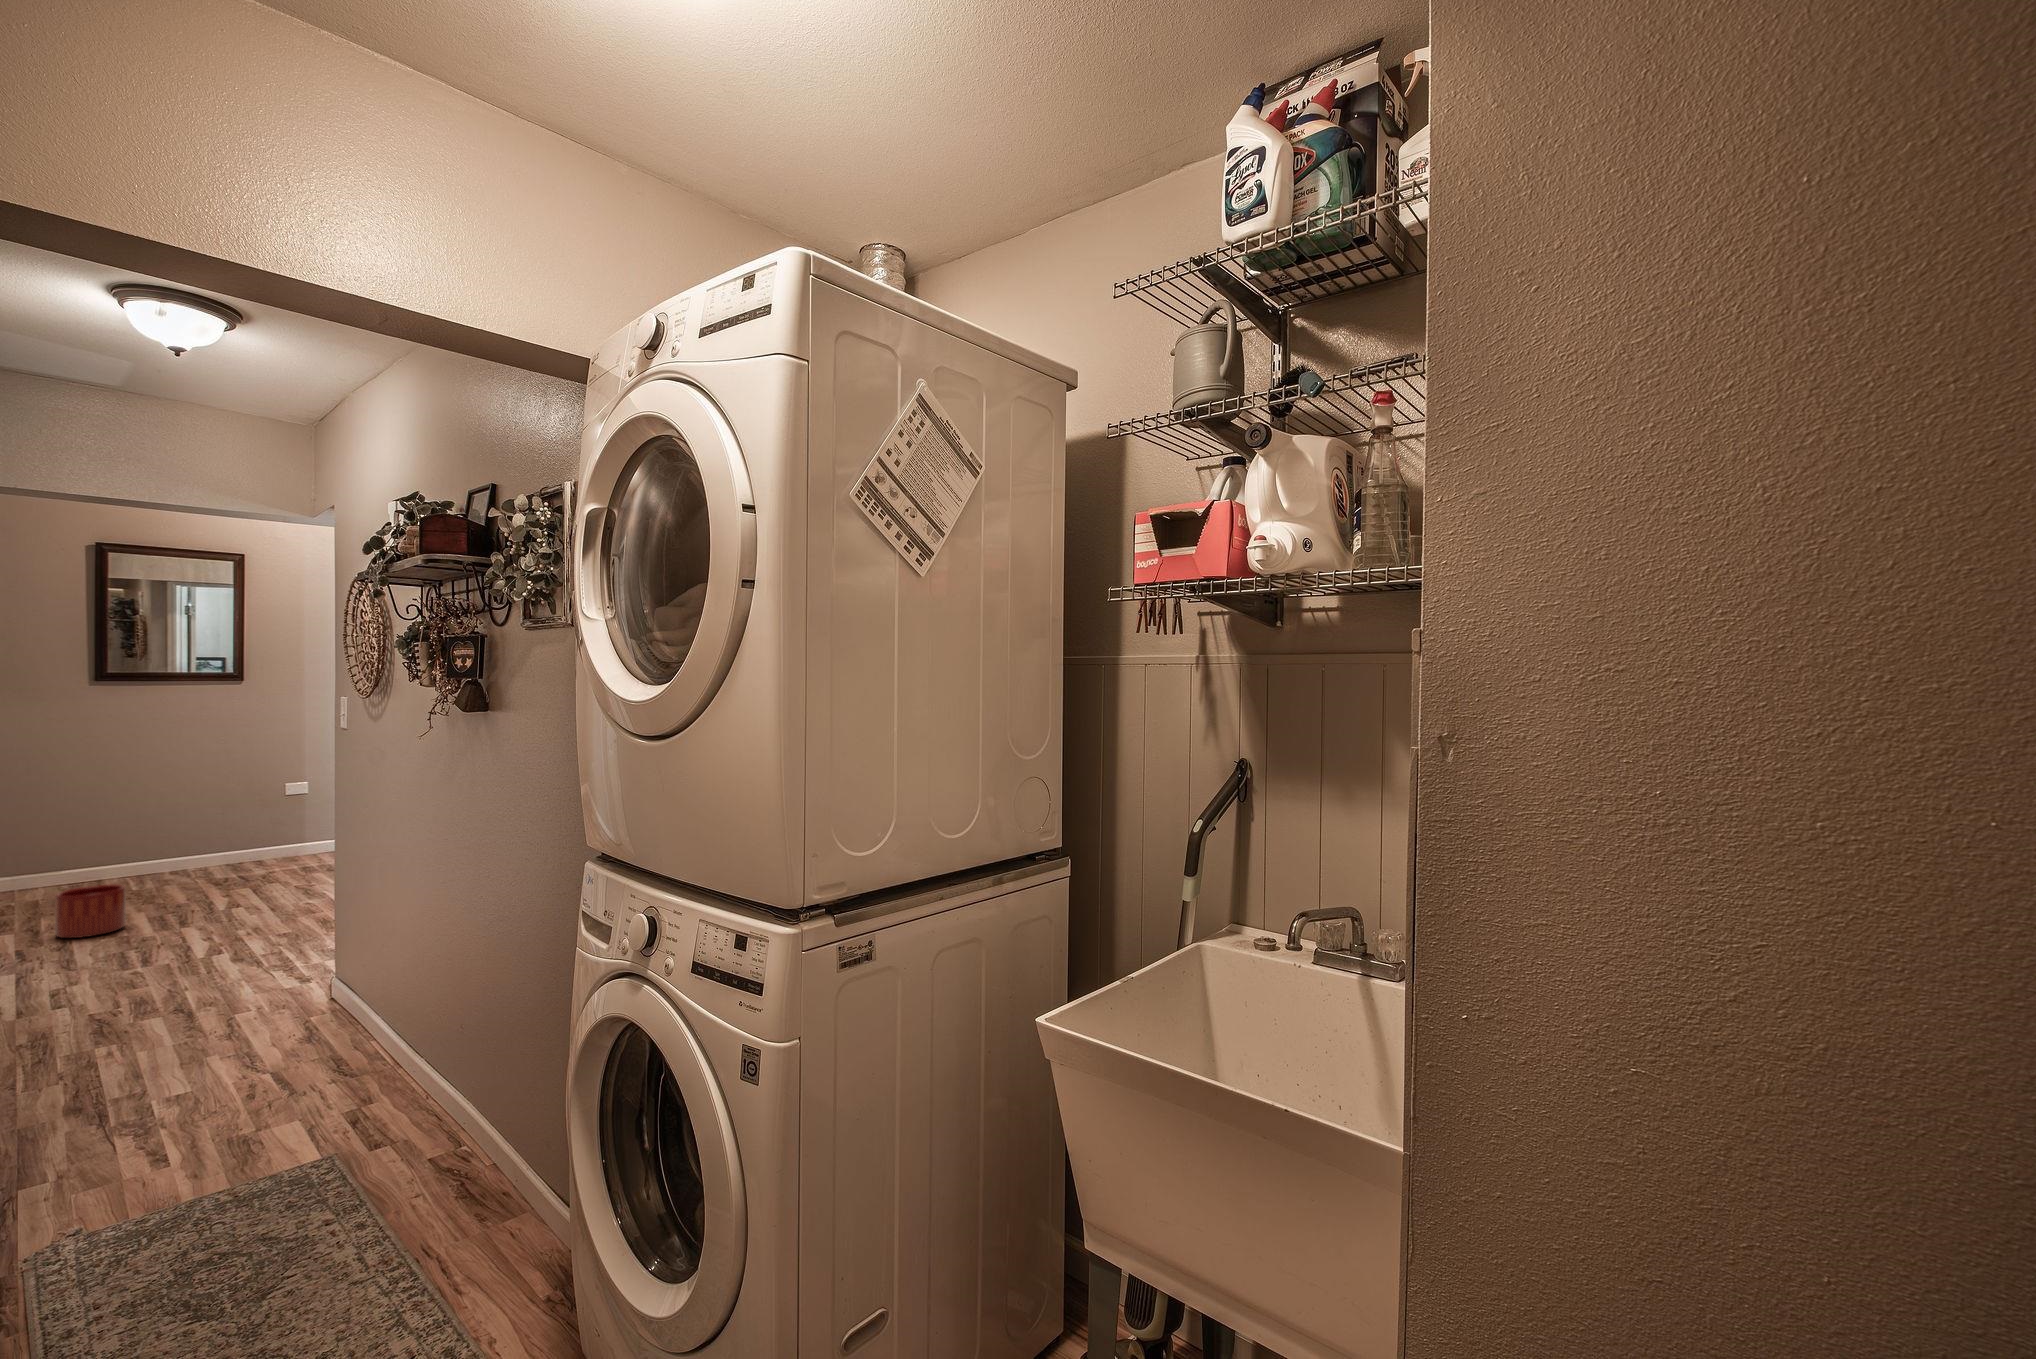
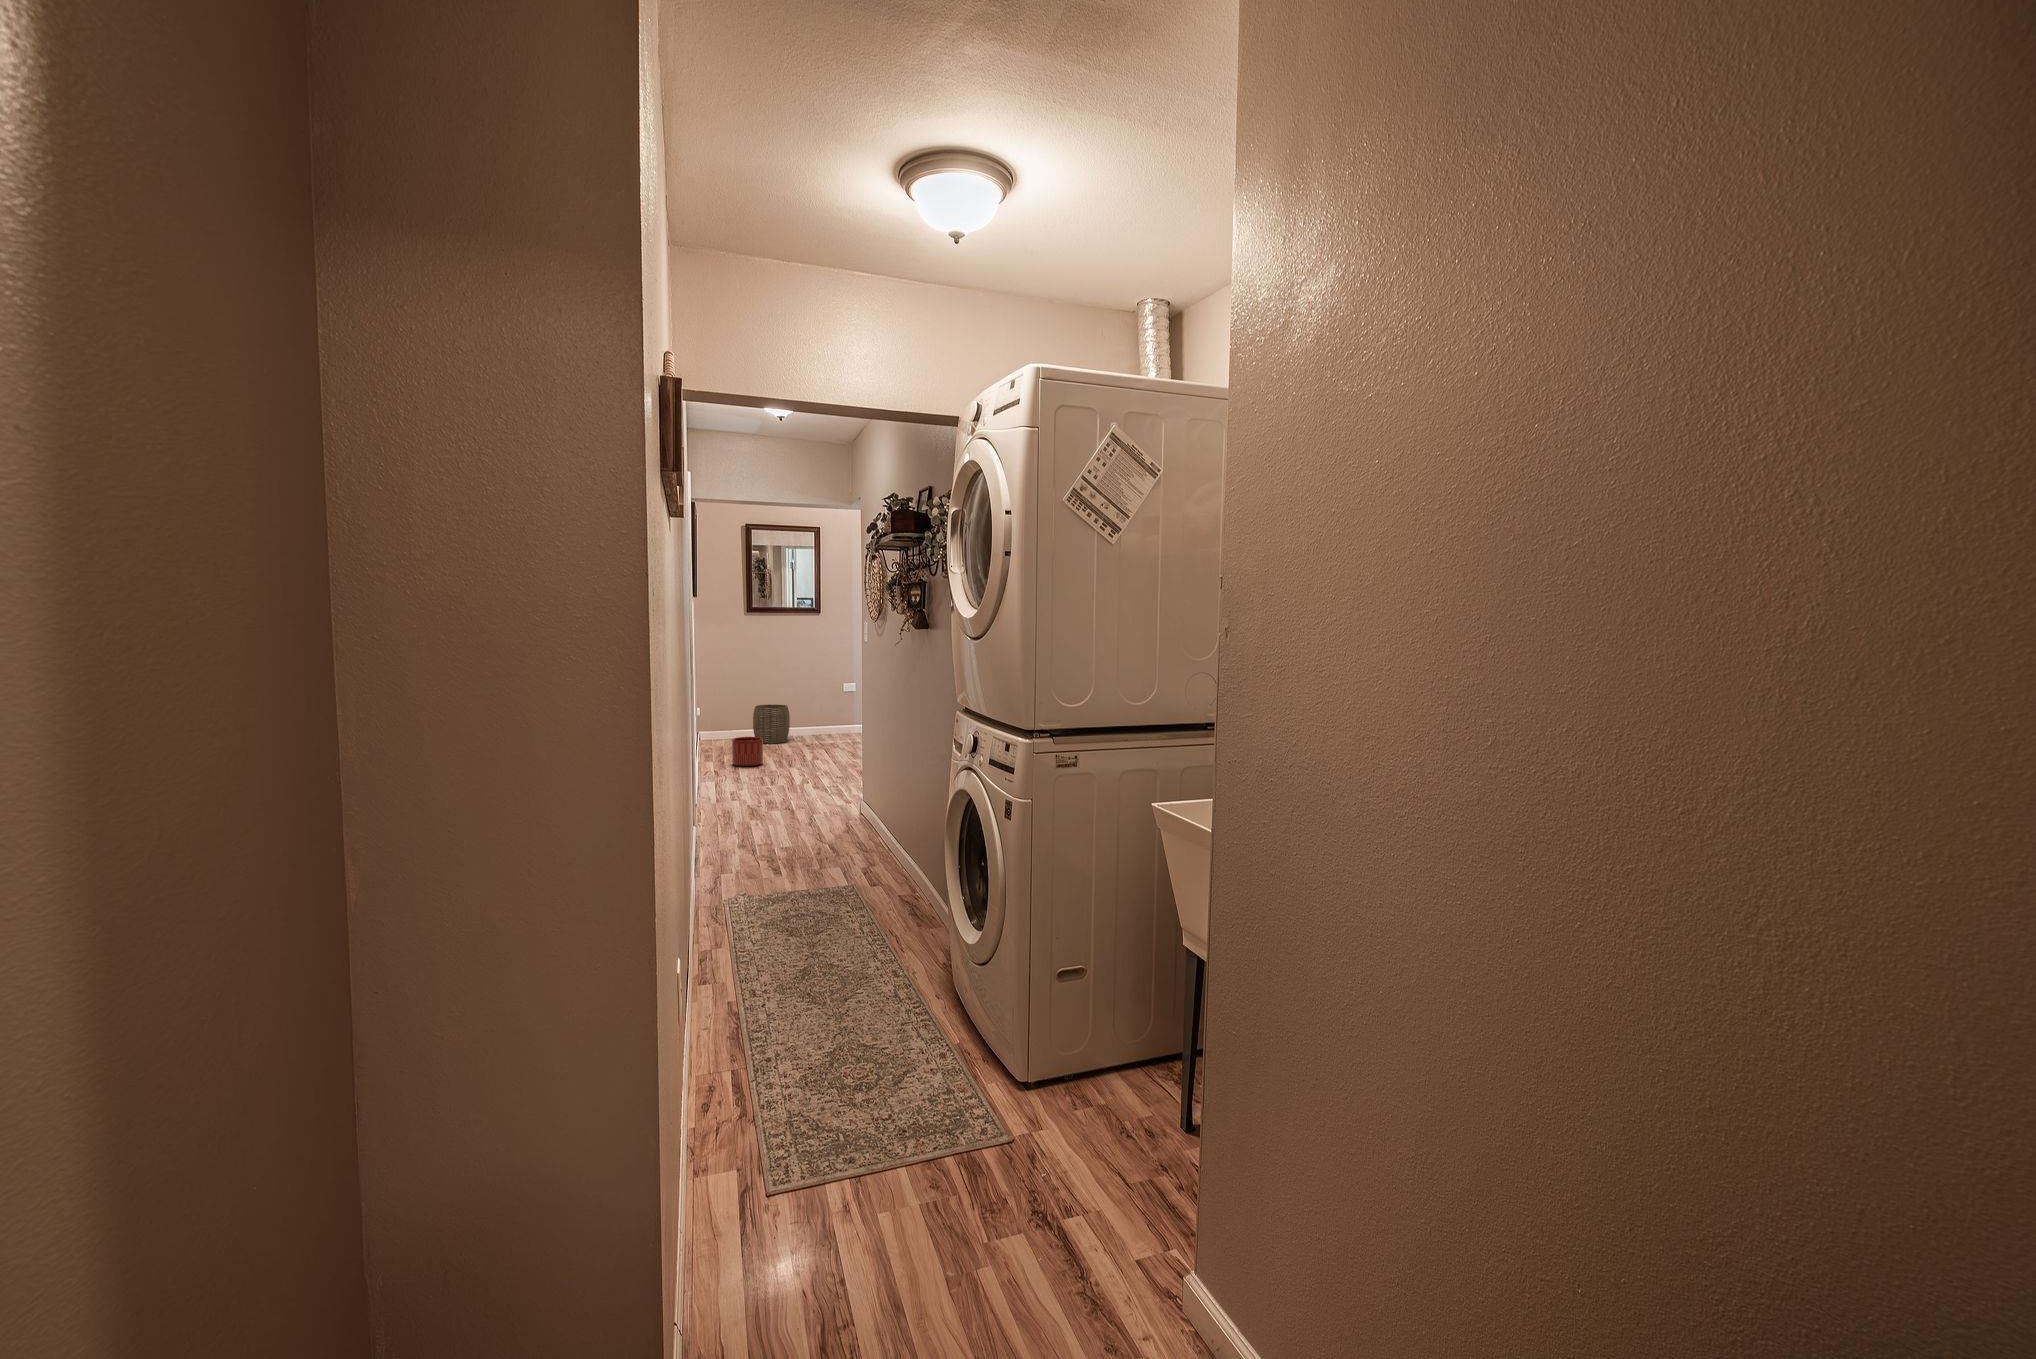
woven basket: none [106,824,184,889] -> present [753,704,790,743]

